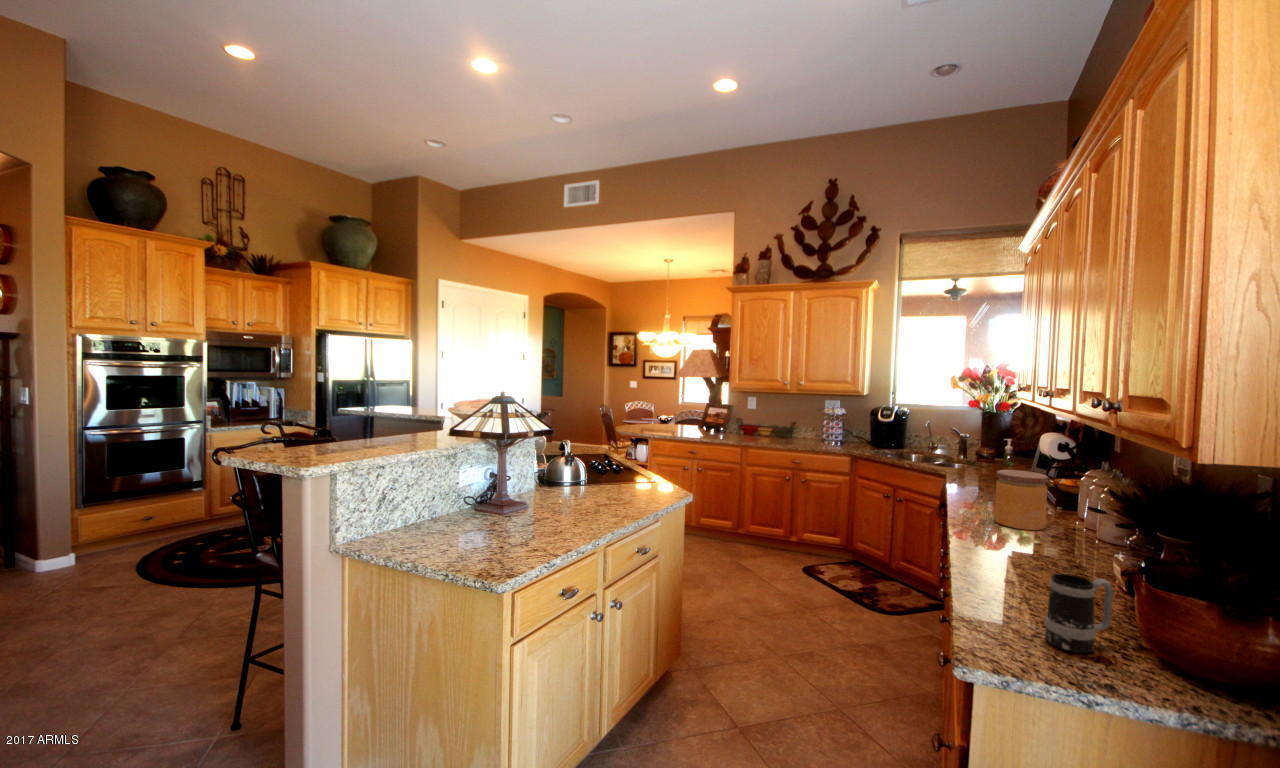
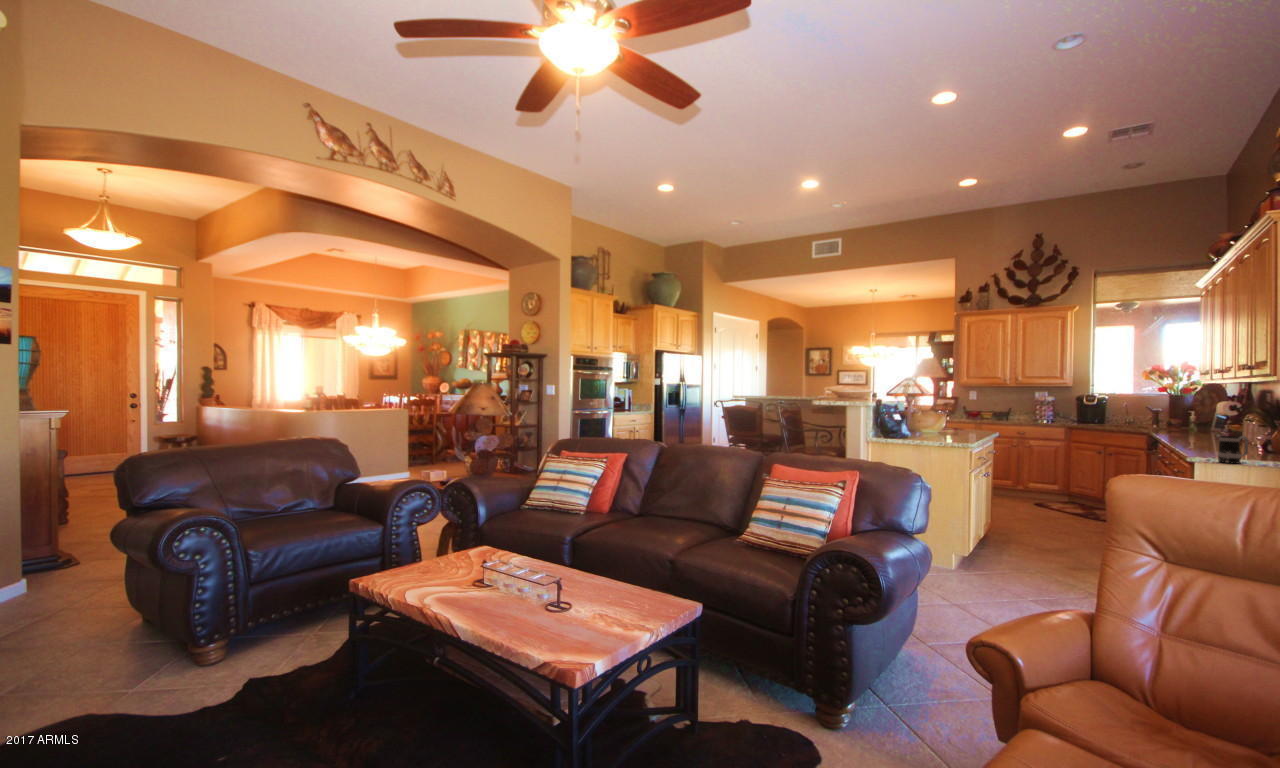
jar: present [995,470,1048,530] -> none [1188,416,1222,446]

